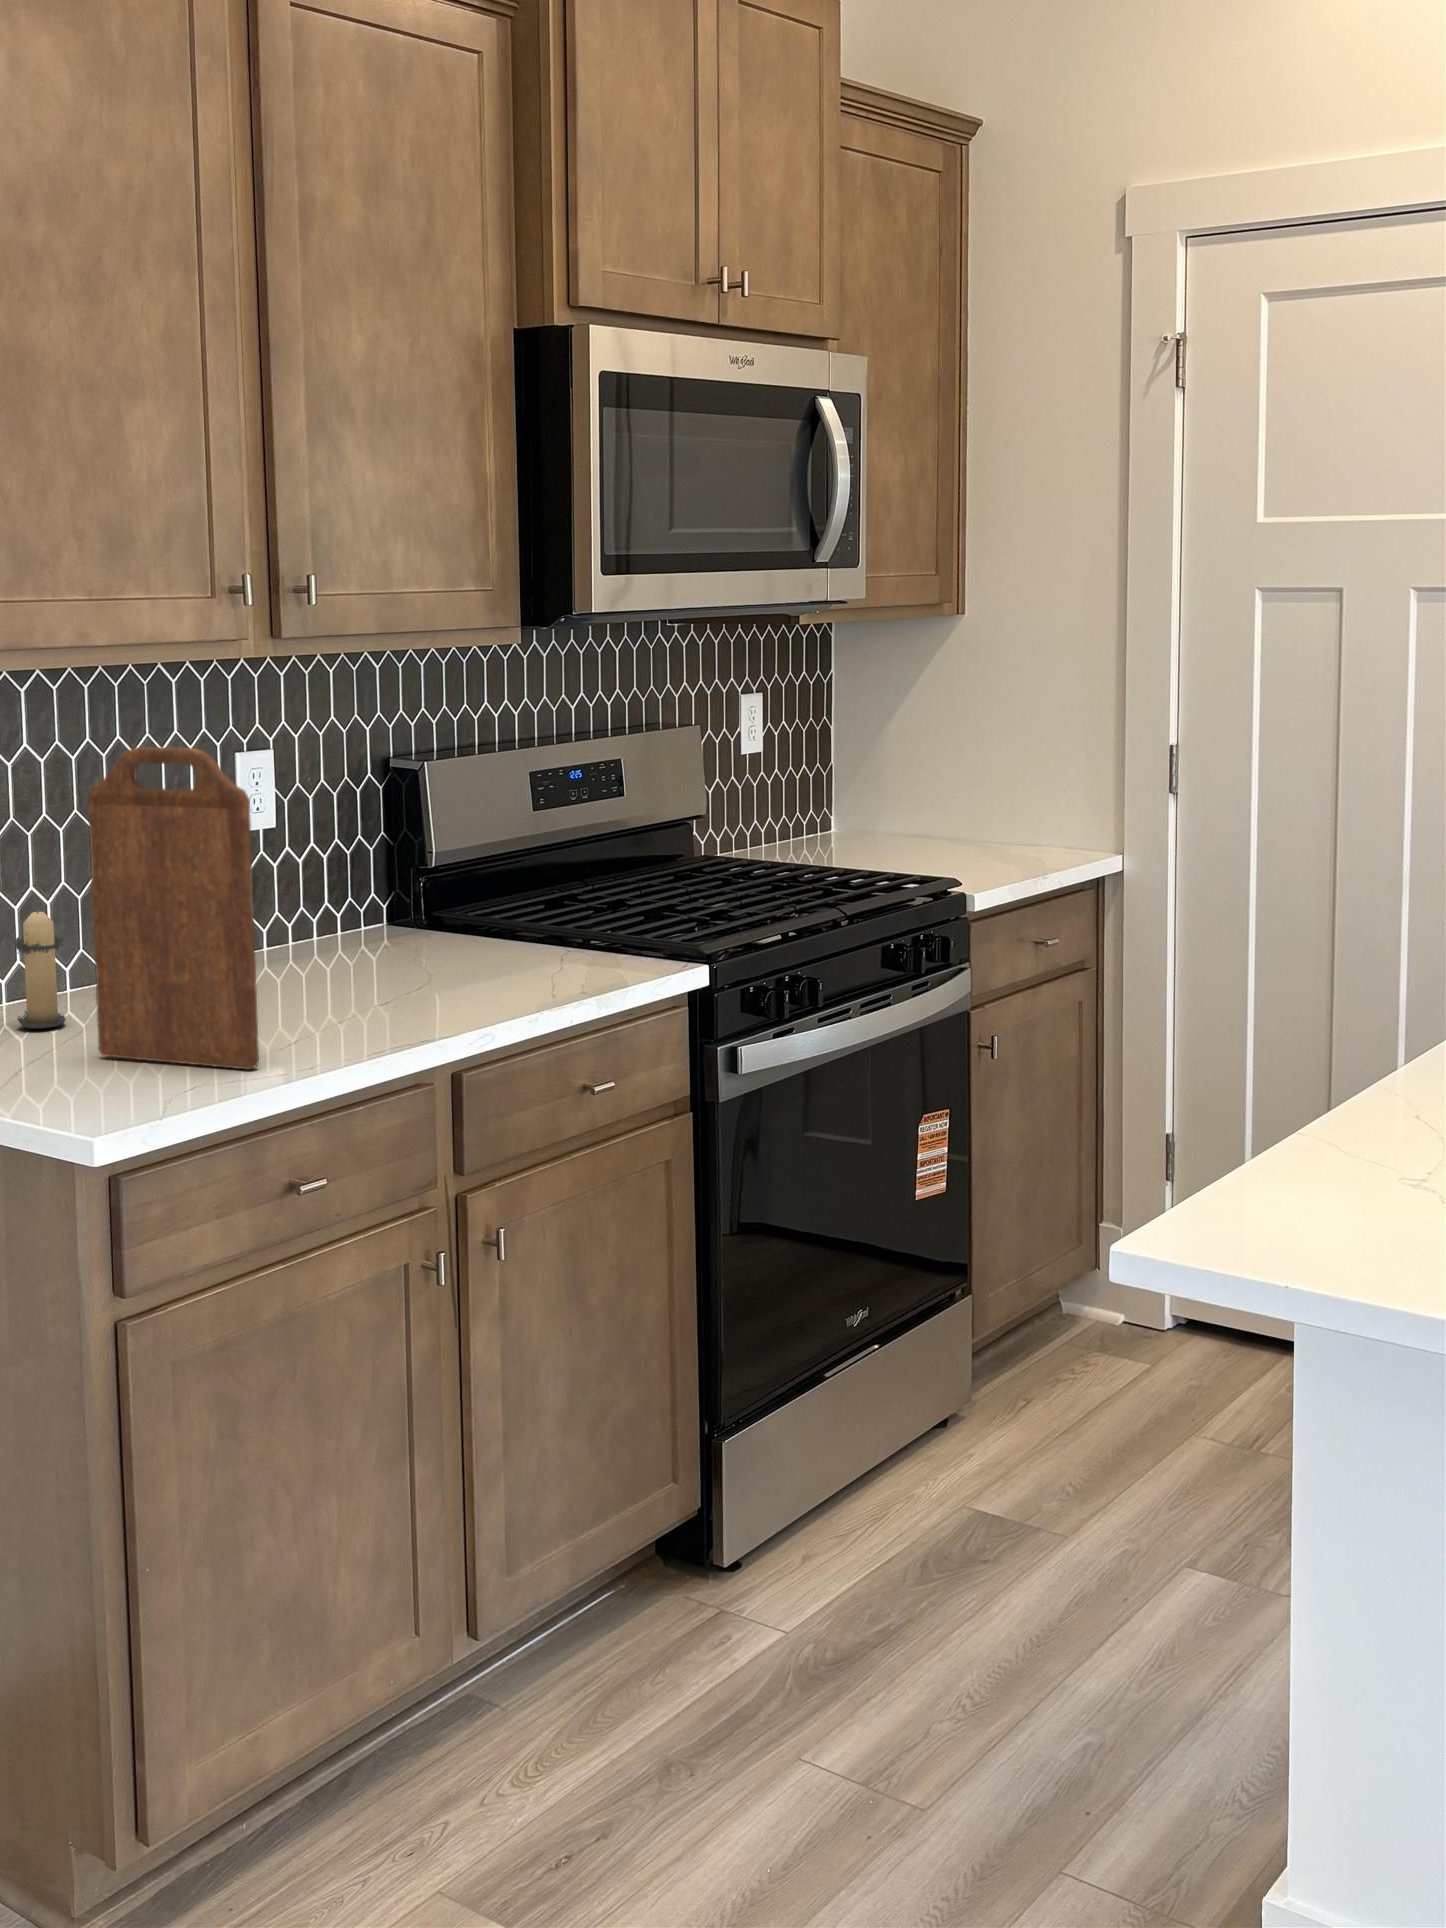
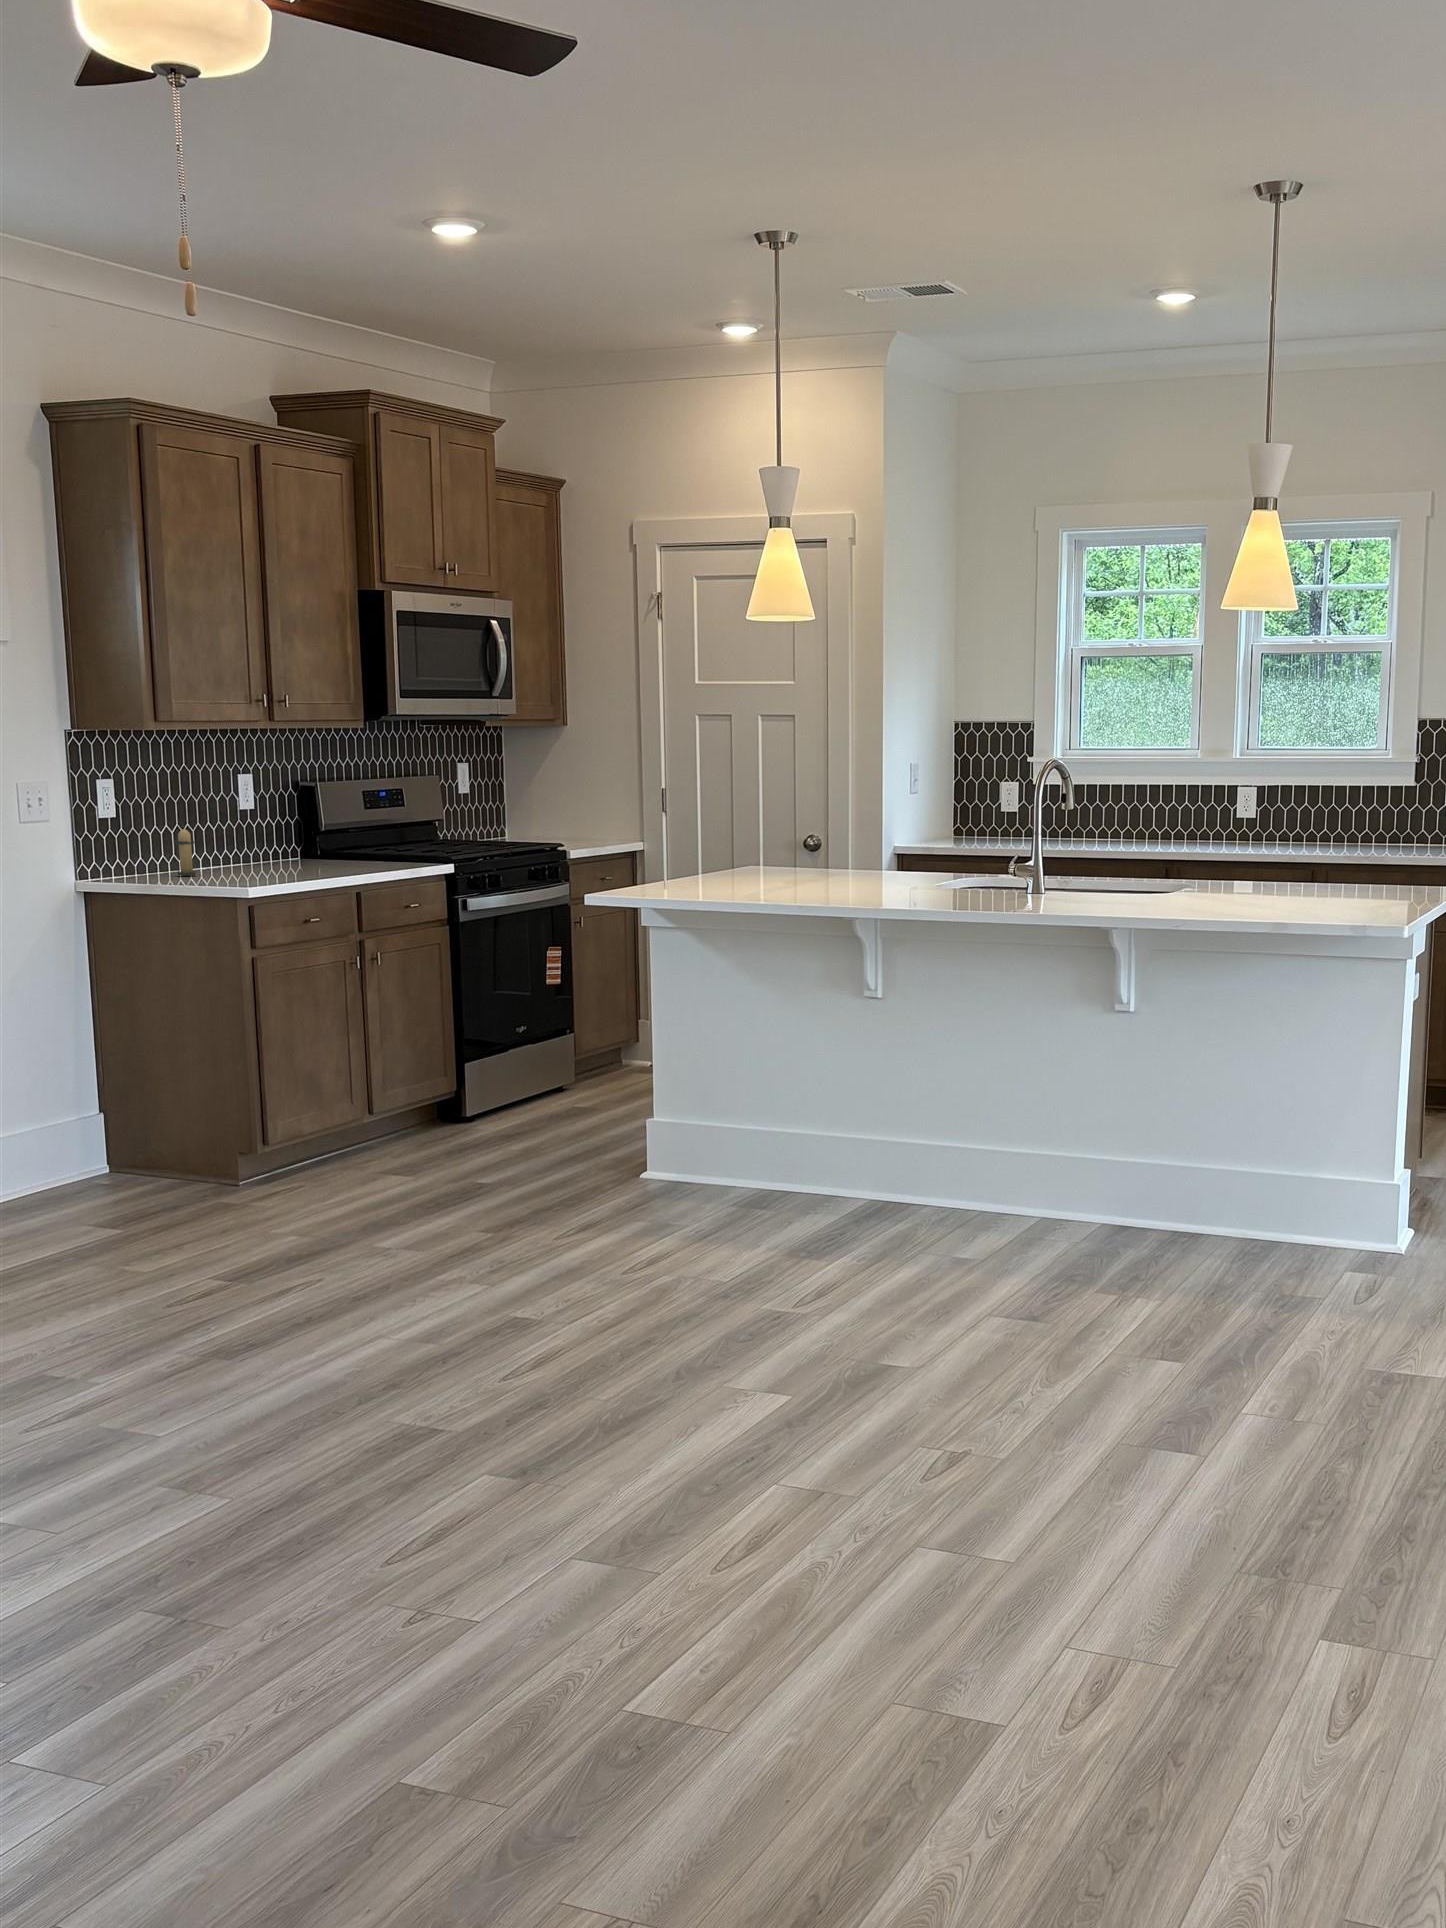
cutting board: present [88,747,259,1069] -> none [217,759,291,879]

